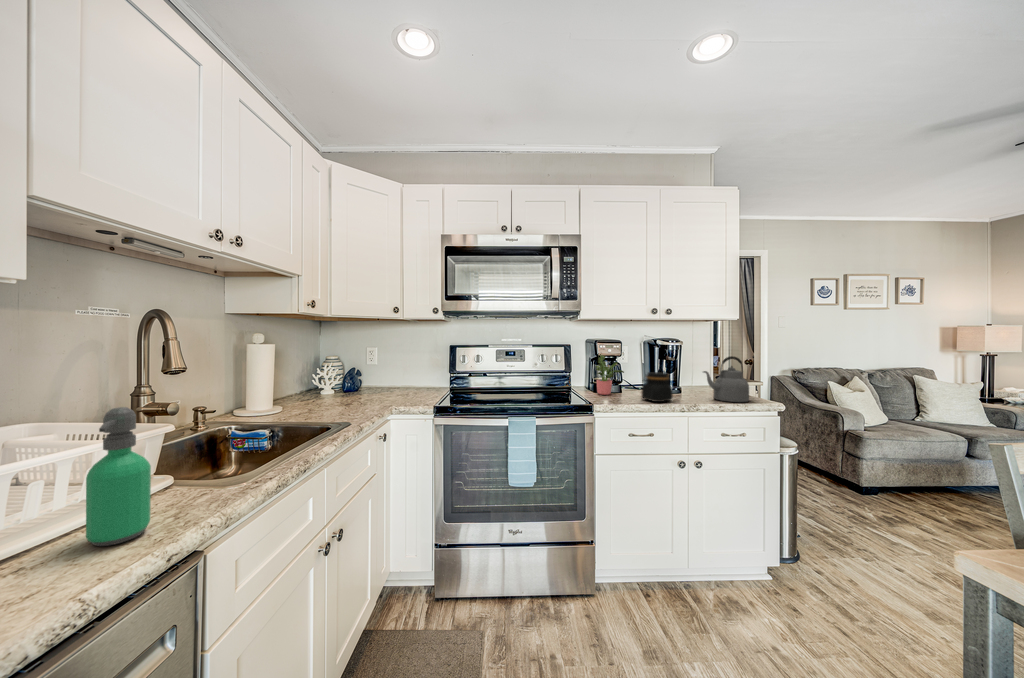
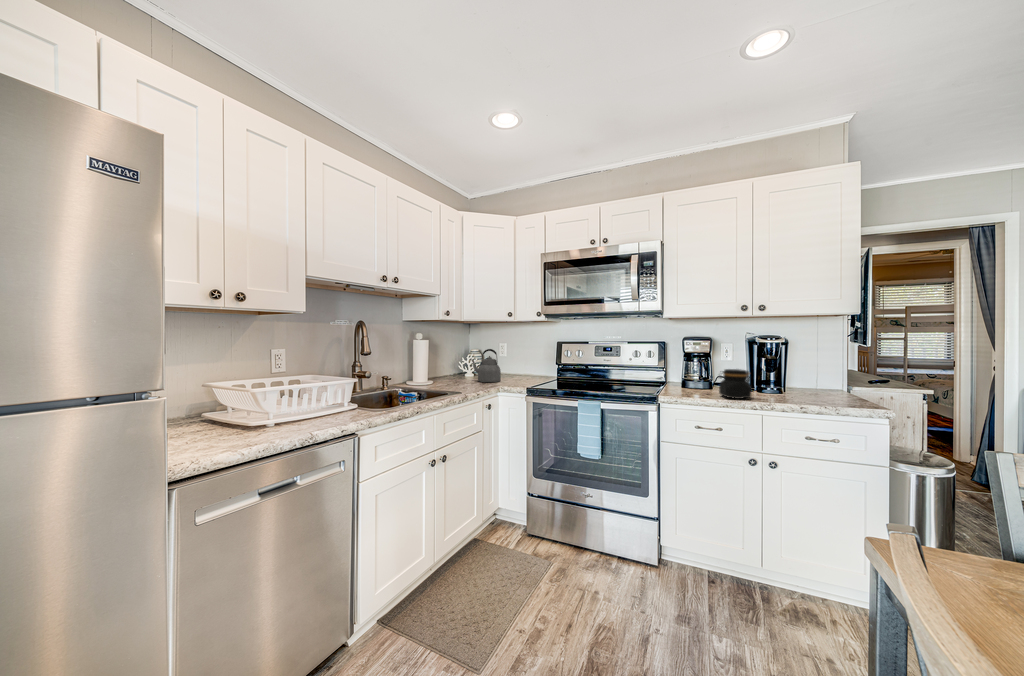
potted plant: present [596,353,624,395] -> none [679,349,712,390]
kettle: present [704,356,749,402] -> present [471,349,501,382]
soap dispenser: present [86,407,151,546] -> none [319,366,340,423]

